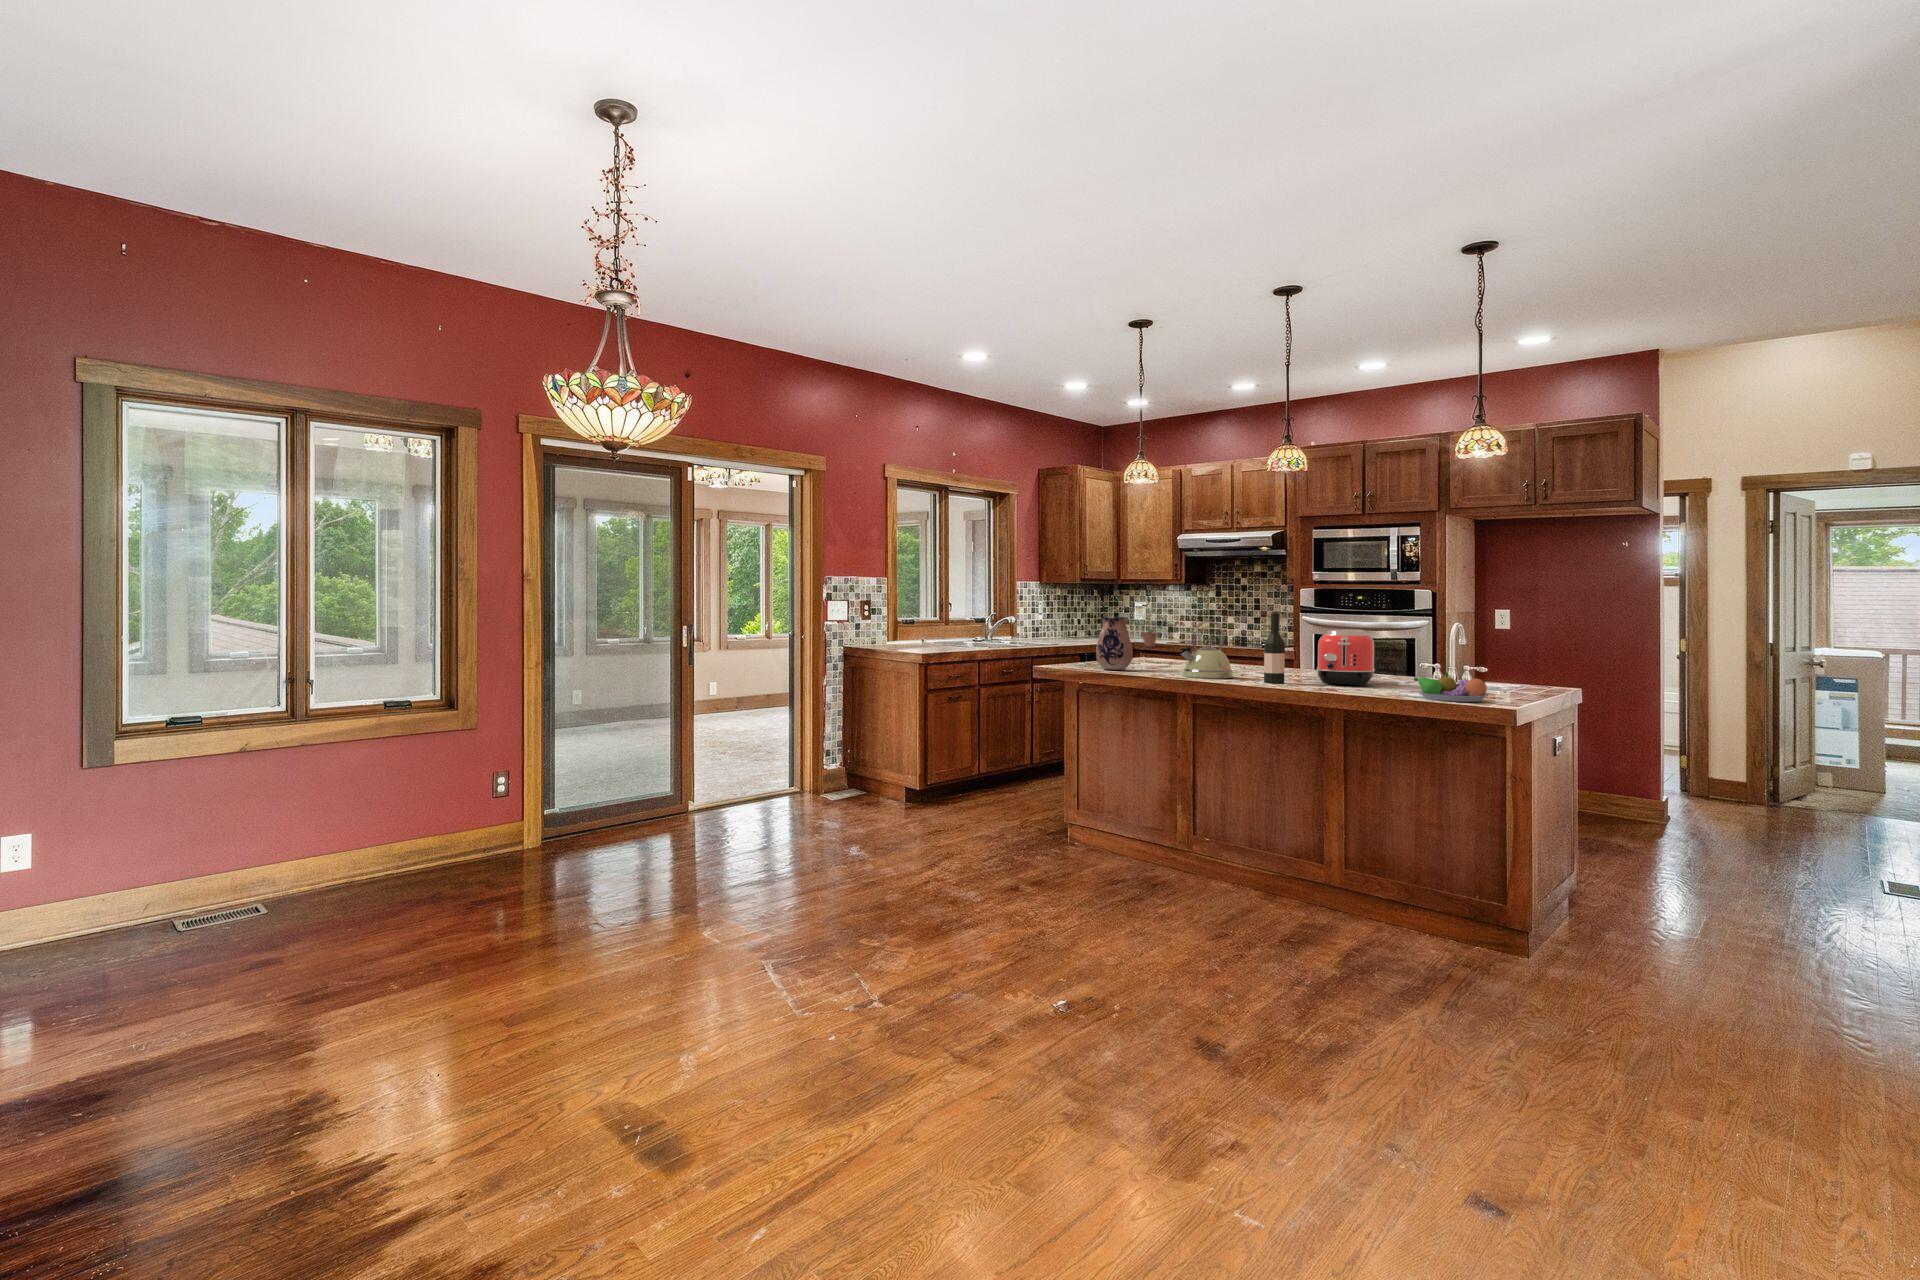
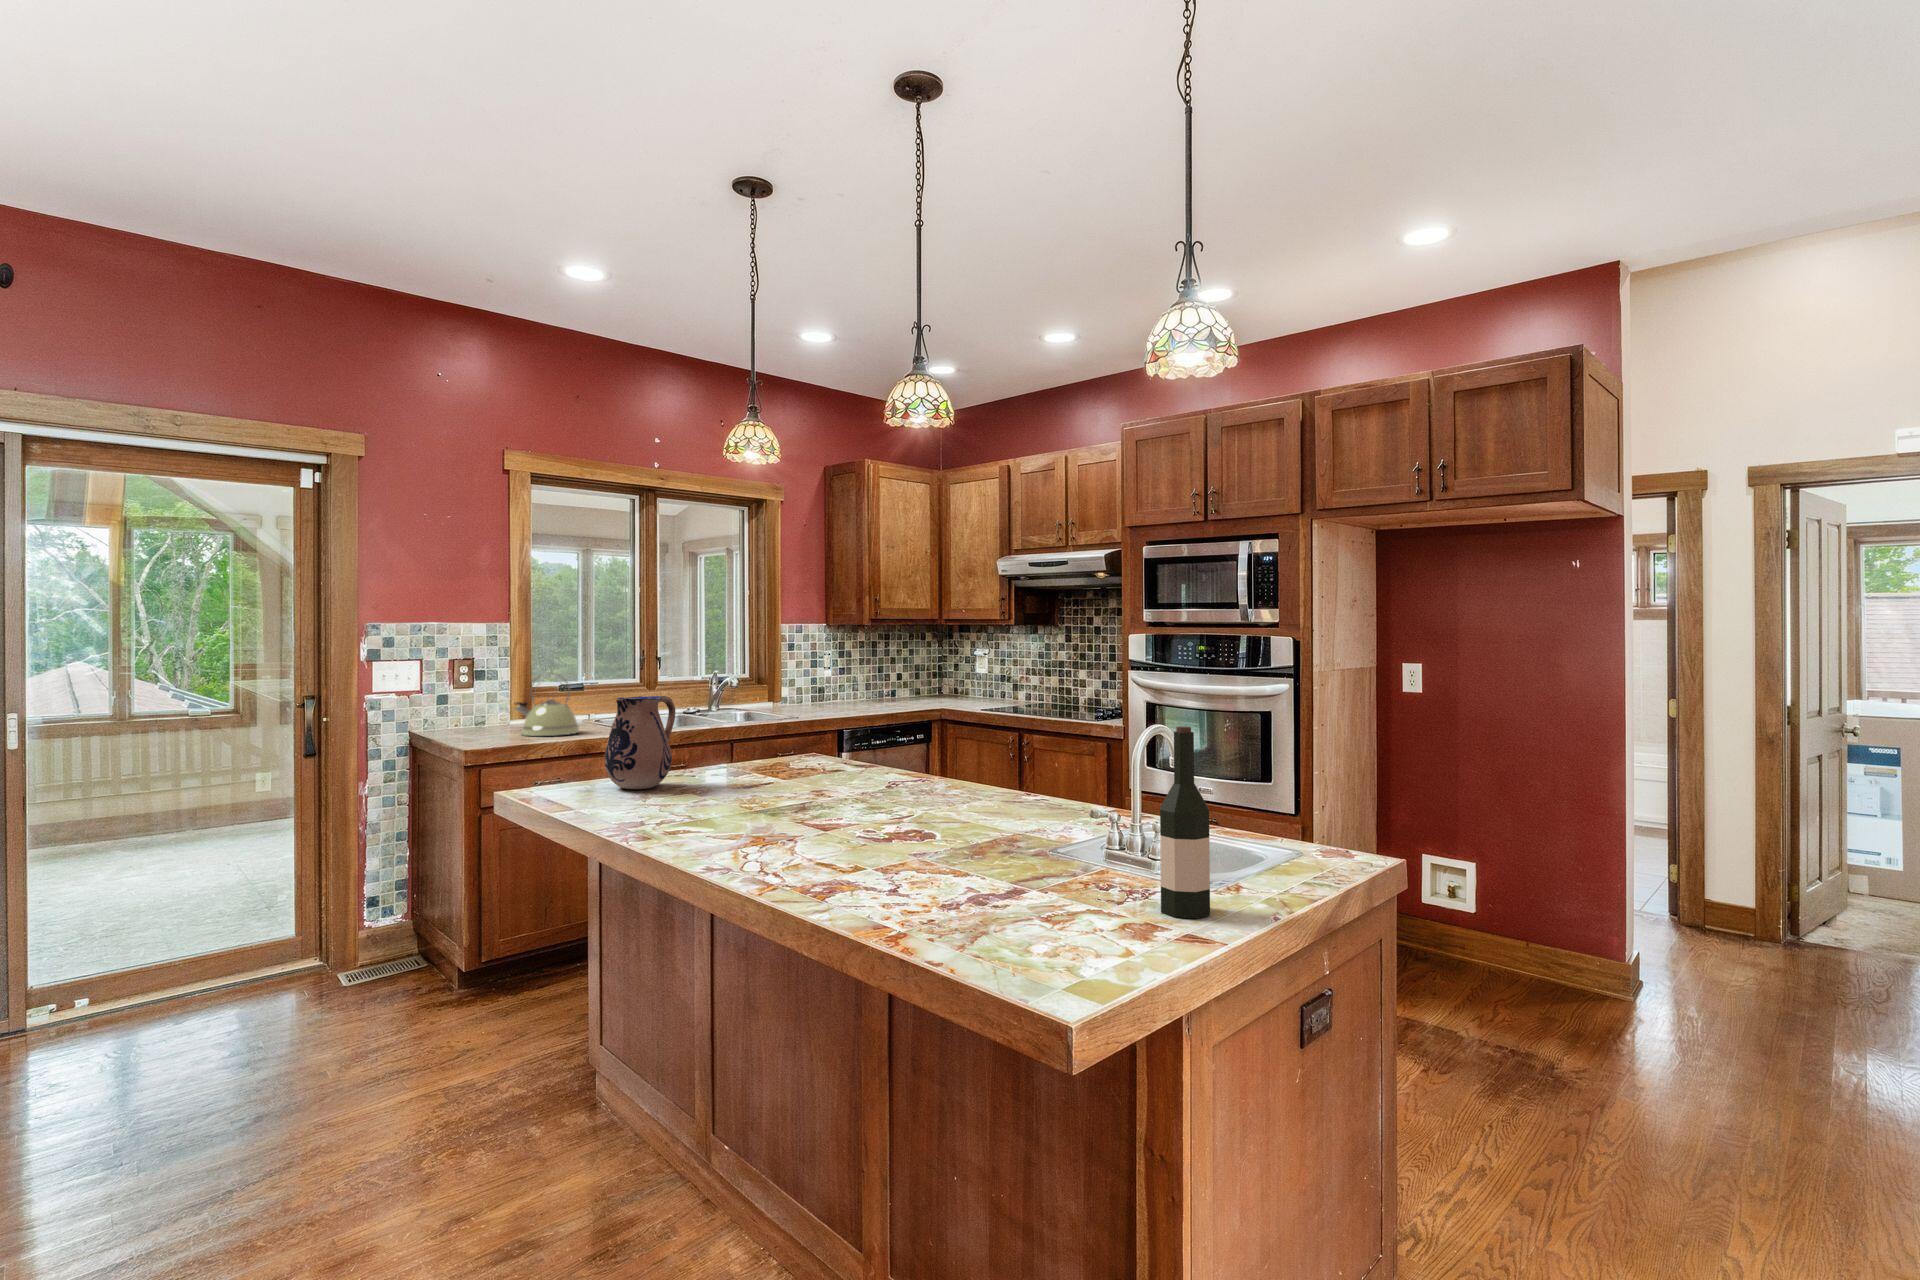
potted plant: present [1136,610,1162,647] -> none [936,655,997,712]
wine bottle: present [1264,612,1285,683] -> present [1160,726,1210,918]
kettle: present [1180,621,1233,678] -> present [515,677,579,736]
toaster: present [1317,629,1375,686] -> none [896,725,1021,844]
fruit bowl: present [1414,673,1489,702] -> none [954,846,1099,933]

